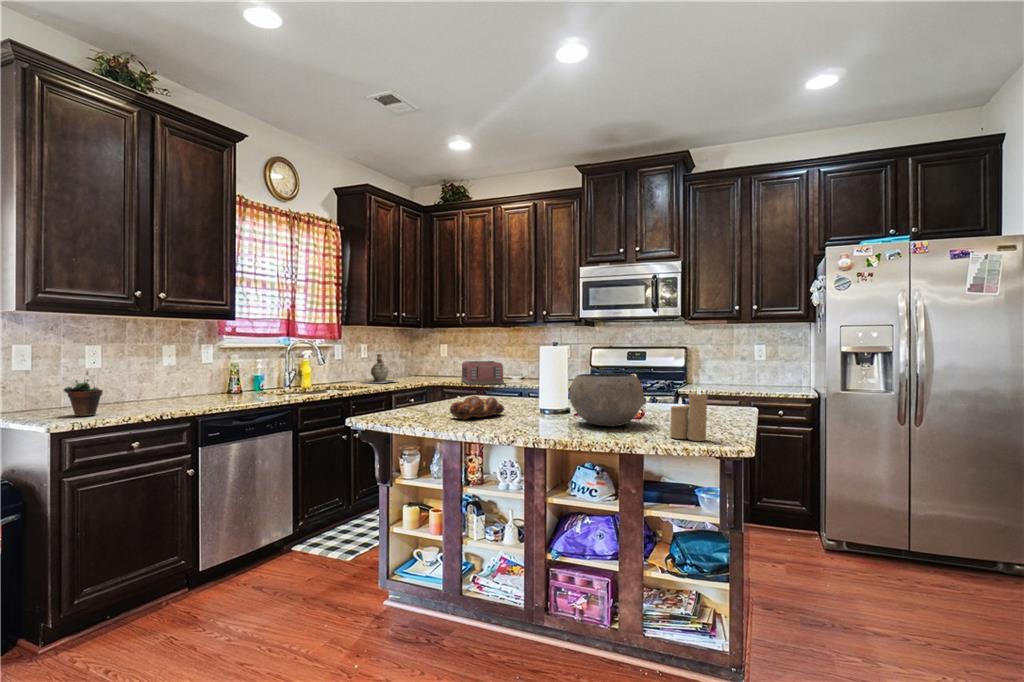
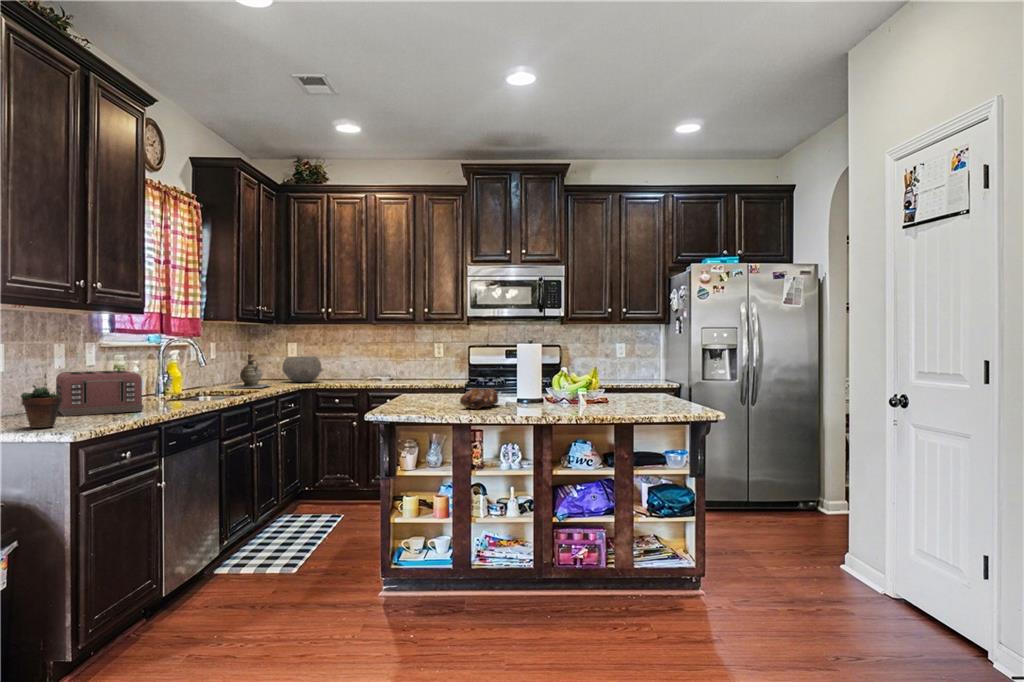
toaster: present [461,361,504,385] -> present [56,370,144,416]
ceramic bowl: present [569,373,646,426] -> present [283,357,323,382]
candle: present [670,387,708,441] -> none [663,371,690,410]

